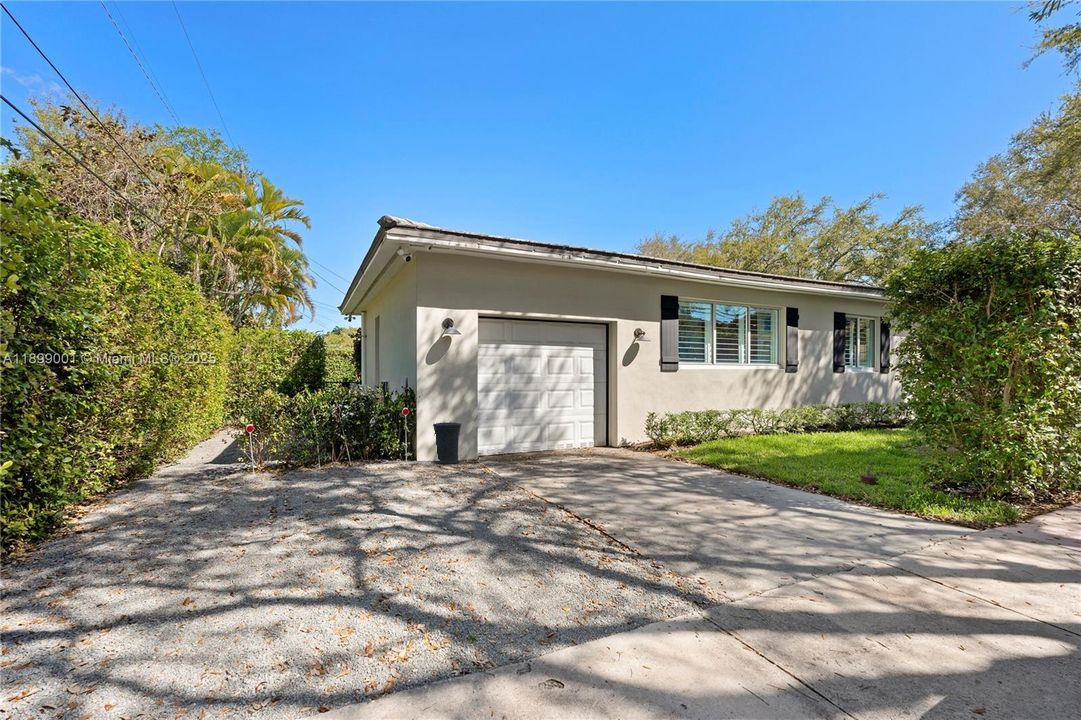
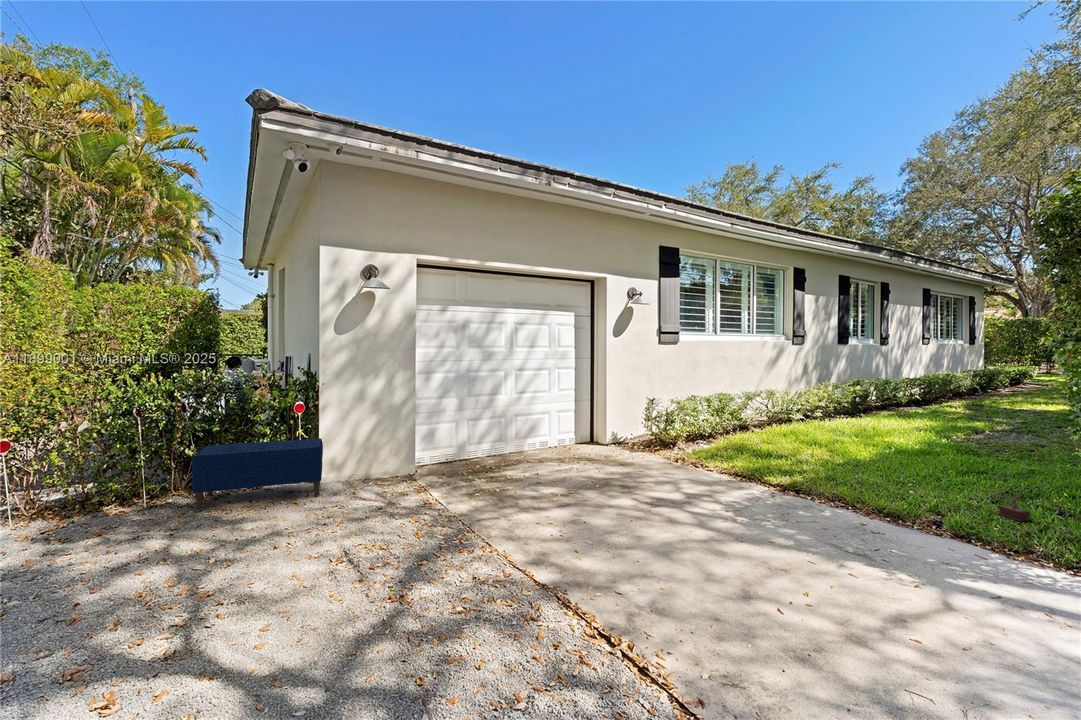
trash can: present [433,421,461,464] -> none [343,422,390,490]
bench: none [349,431,421,468] -> present [192,438,323,509]

